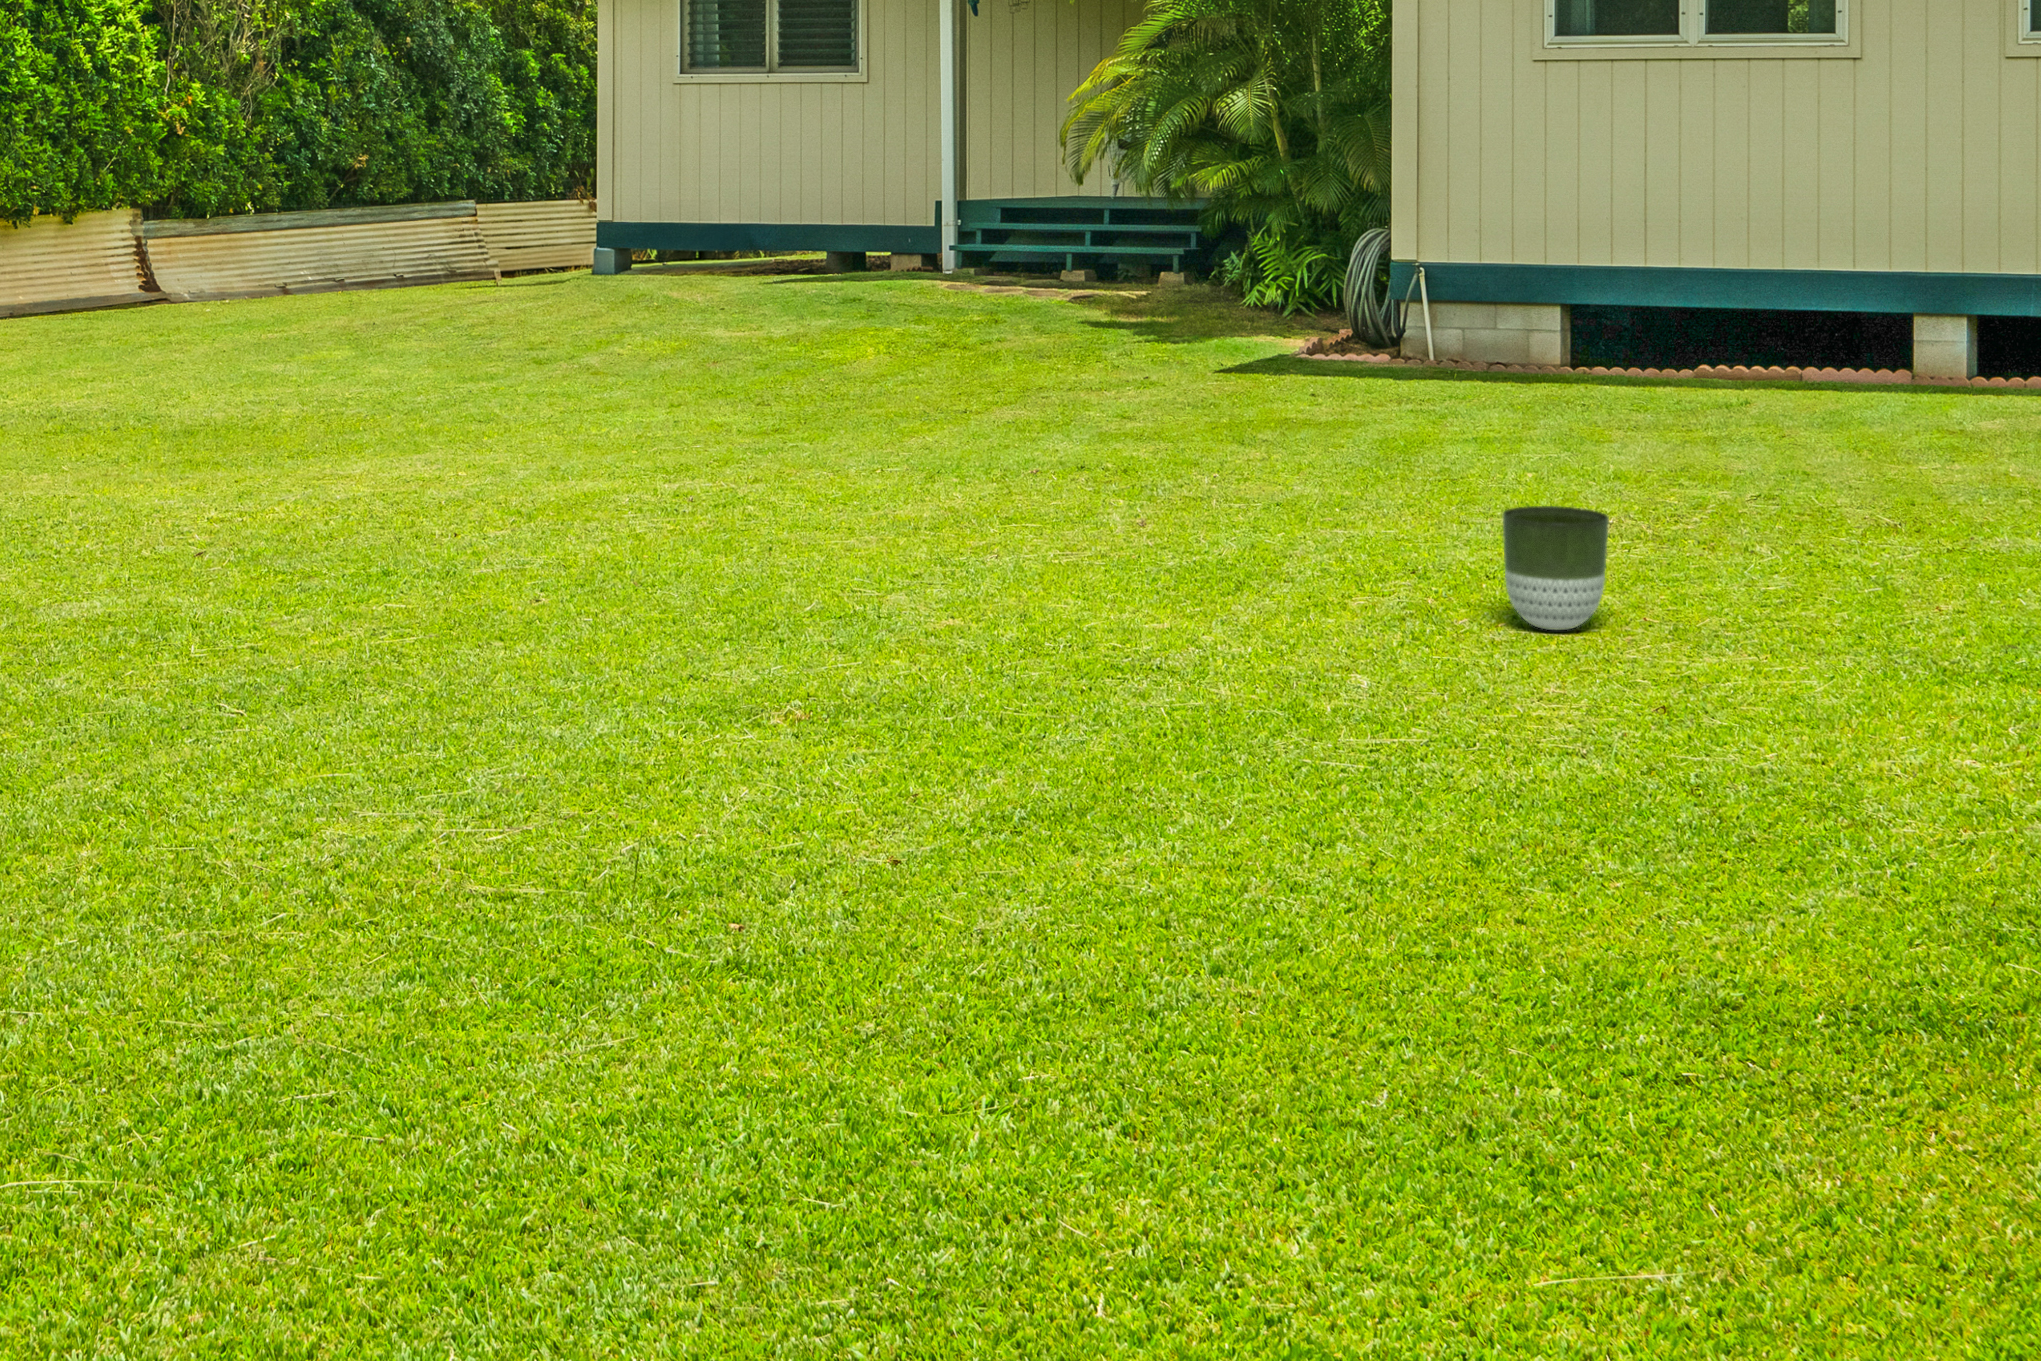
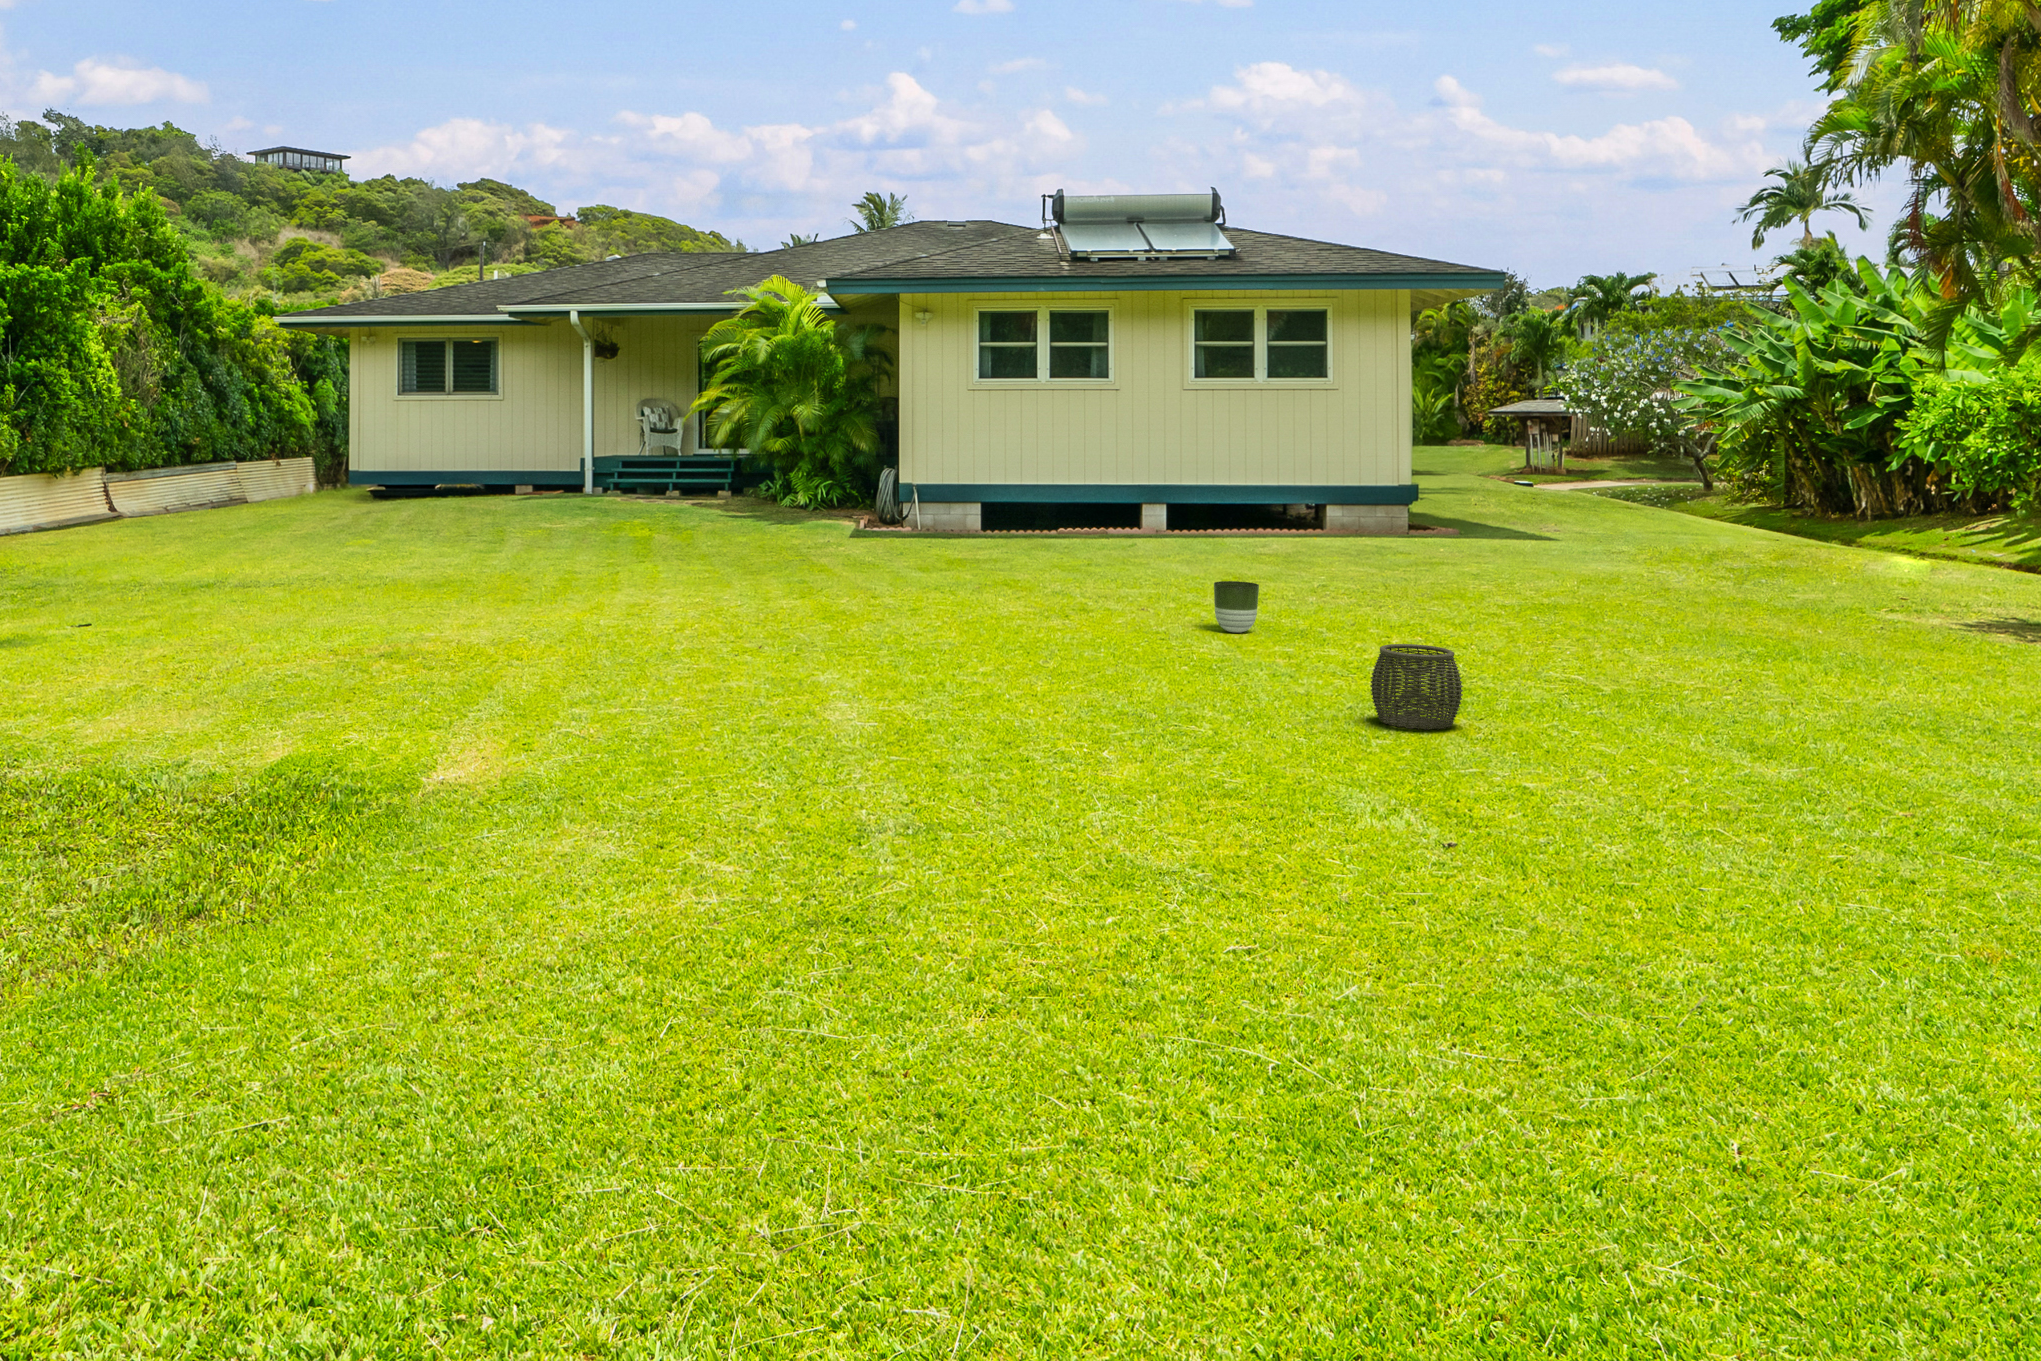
woven basket: none [1290,728,1527,976] -> present [1370,644,1463,730]

